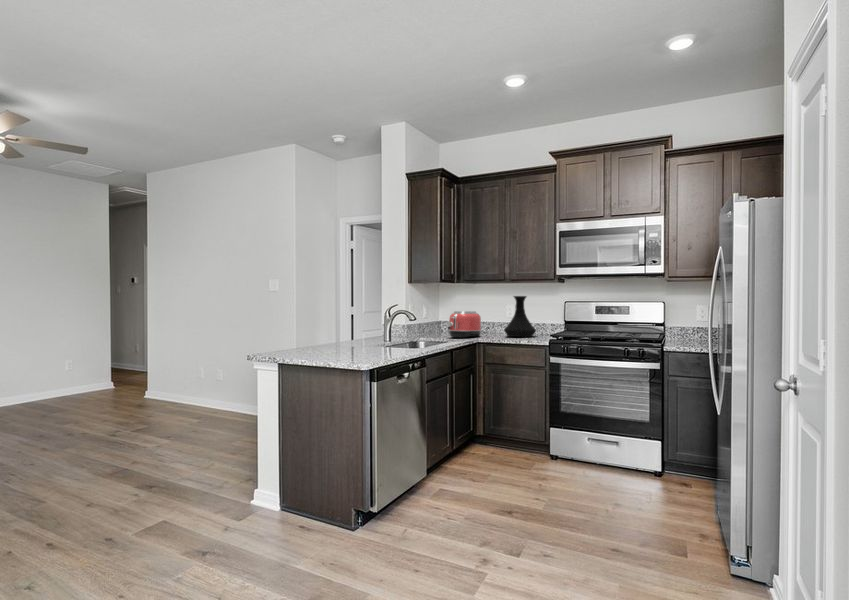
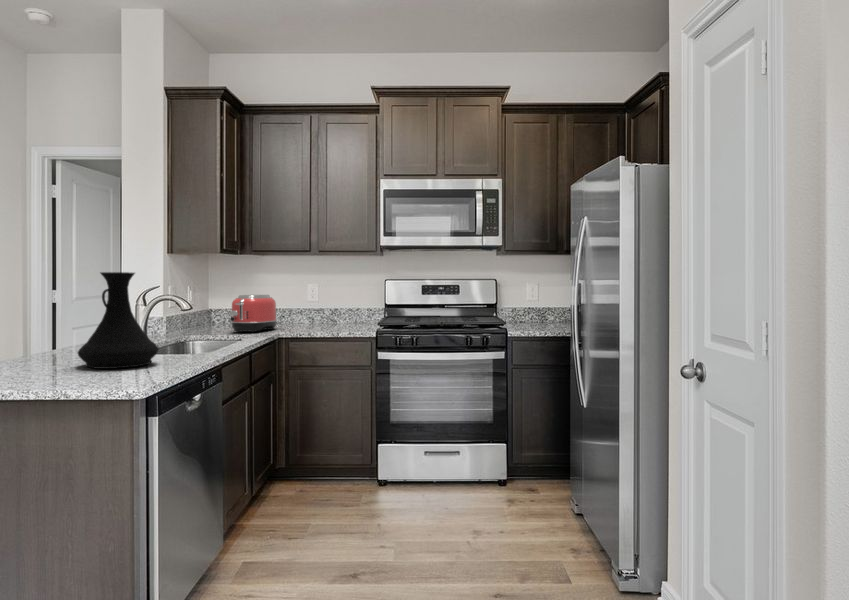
vase: present [504,296,536,337] -> present [78,272,159,369]

